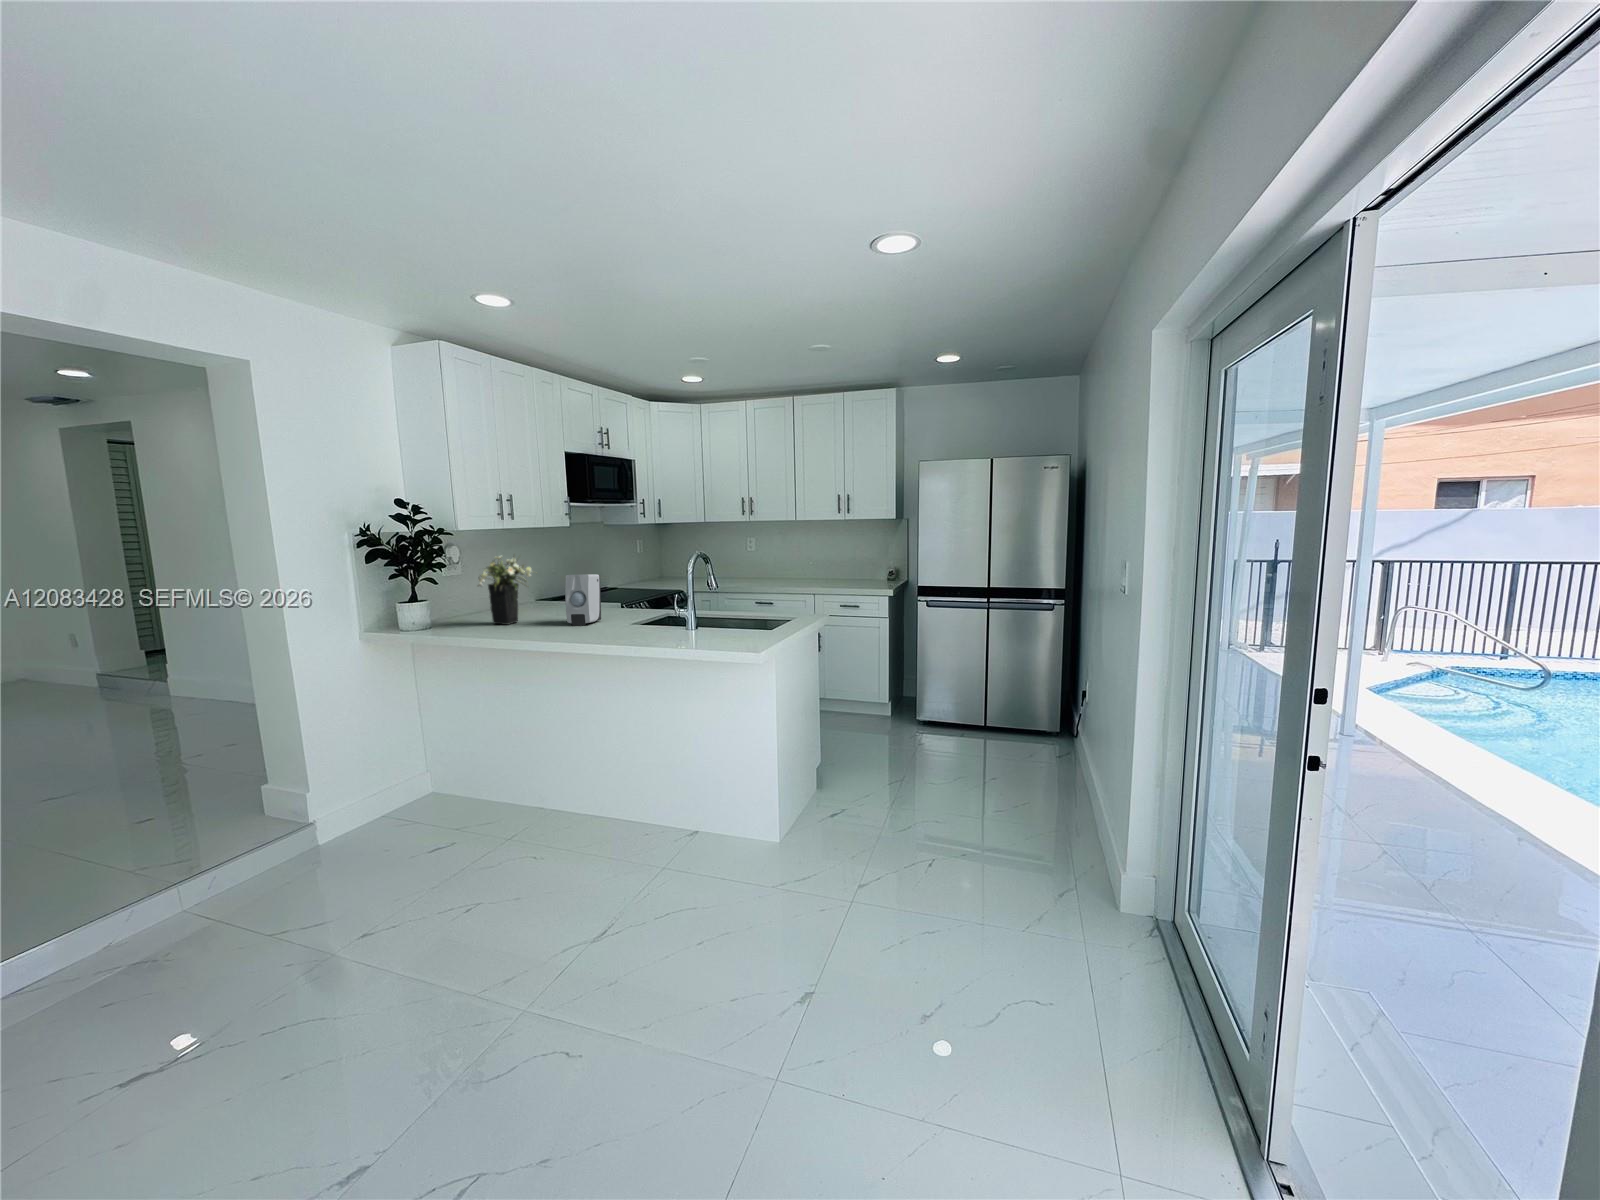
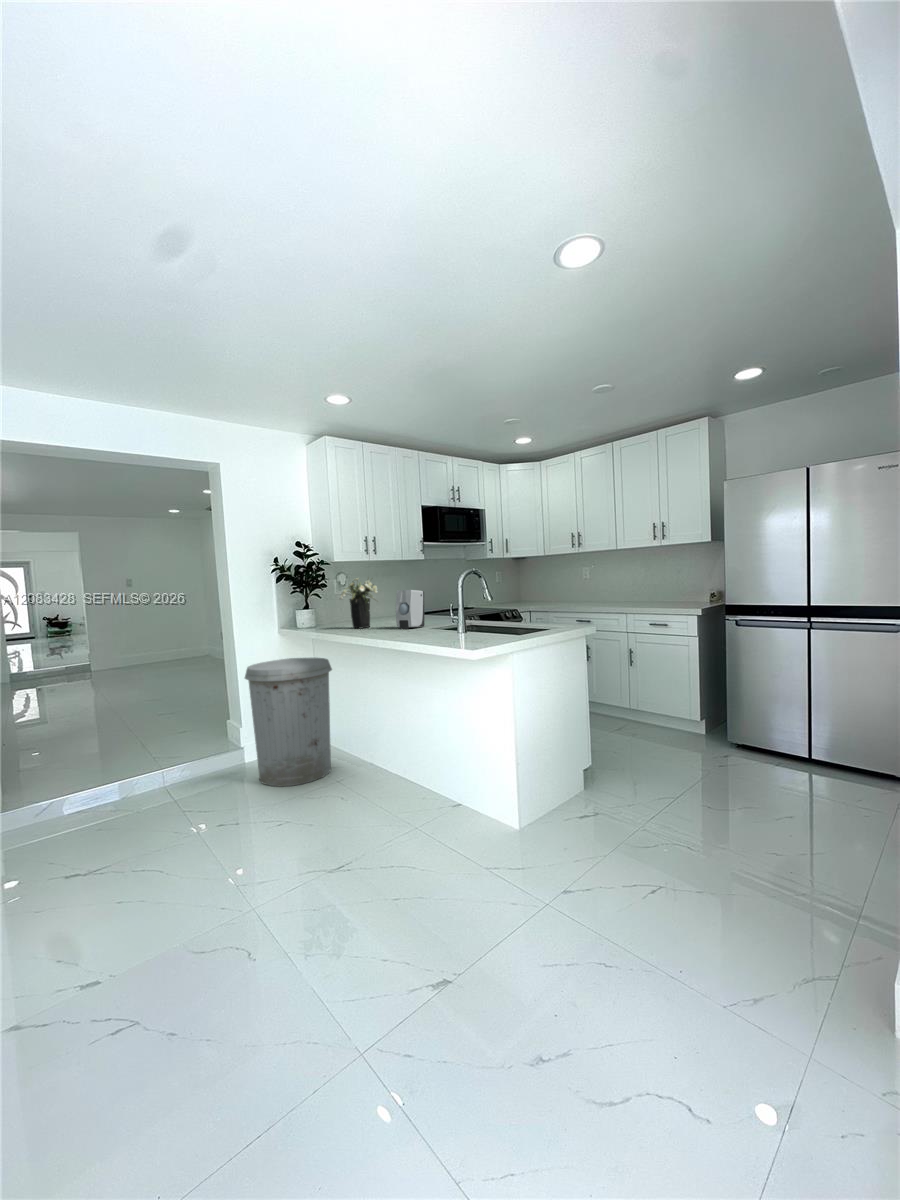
trash can: none [325,667,469,859] -> present [245,658,332,786]

